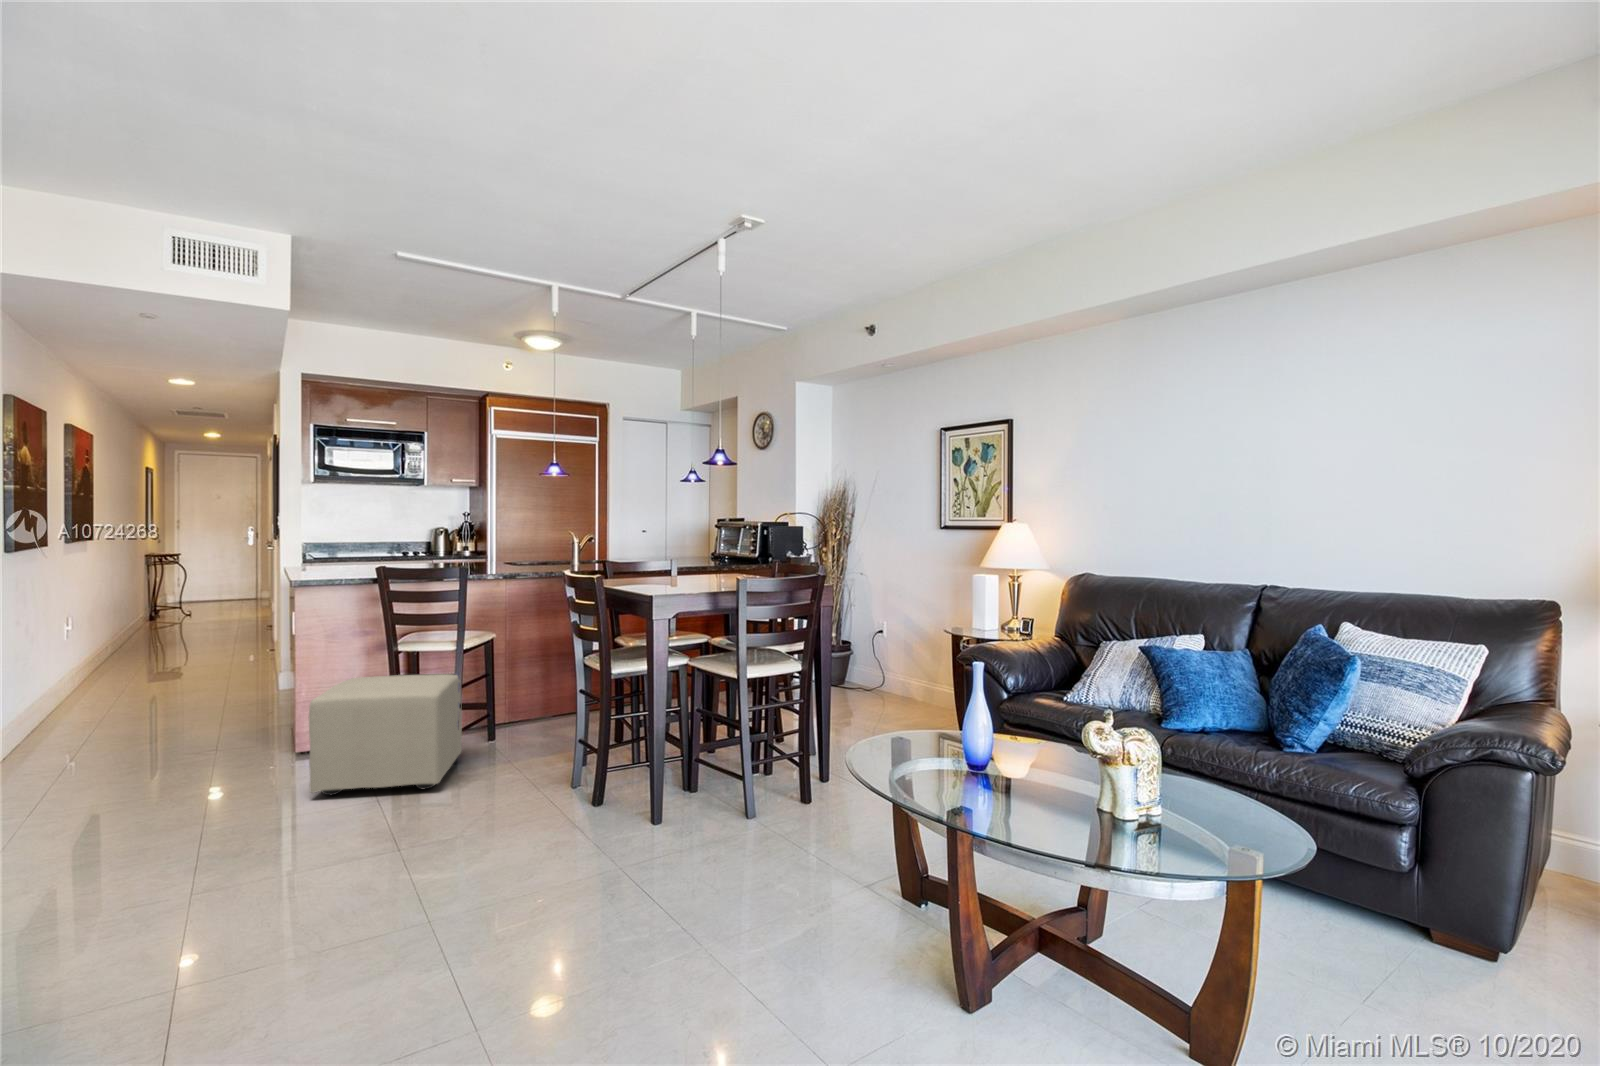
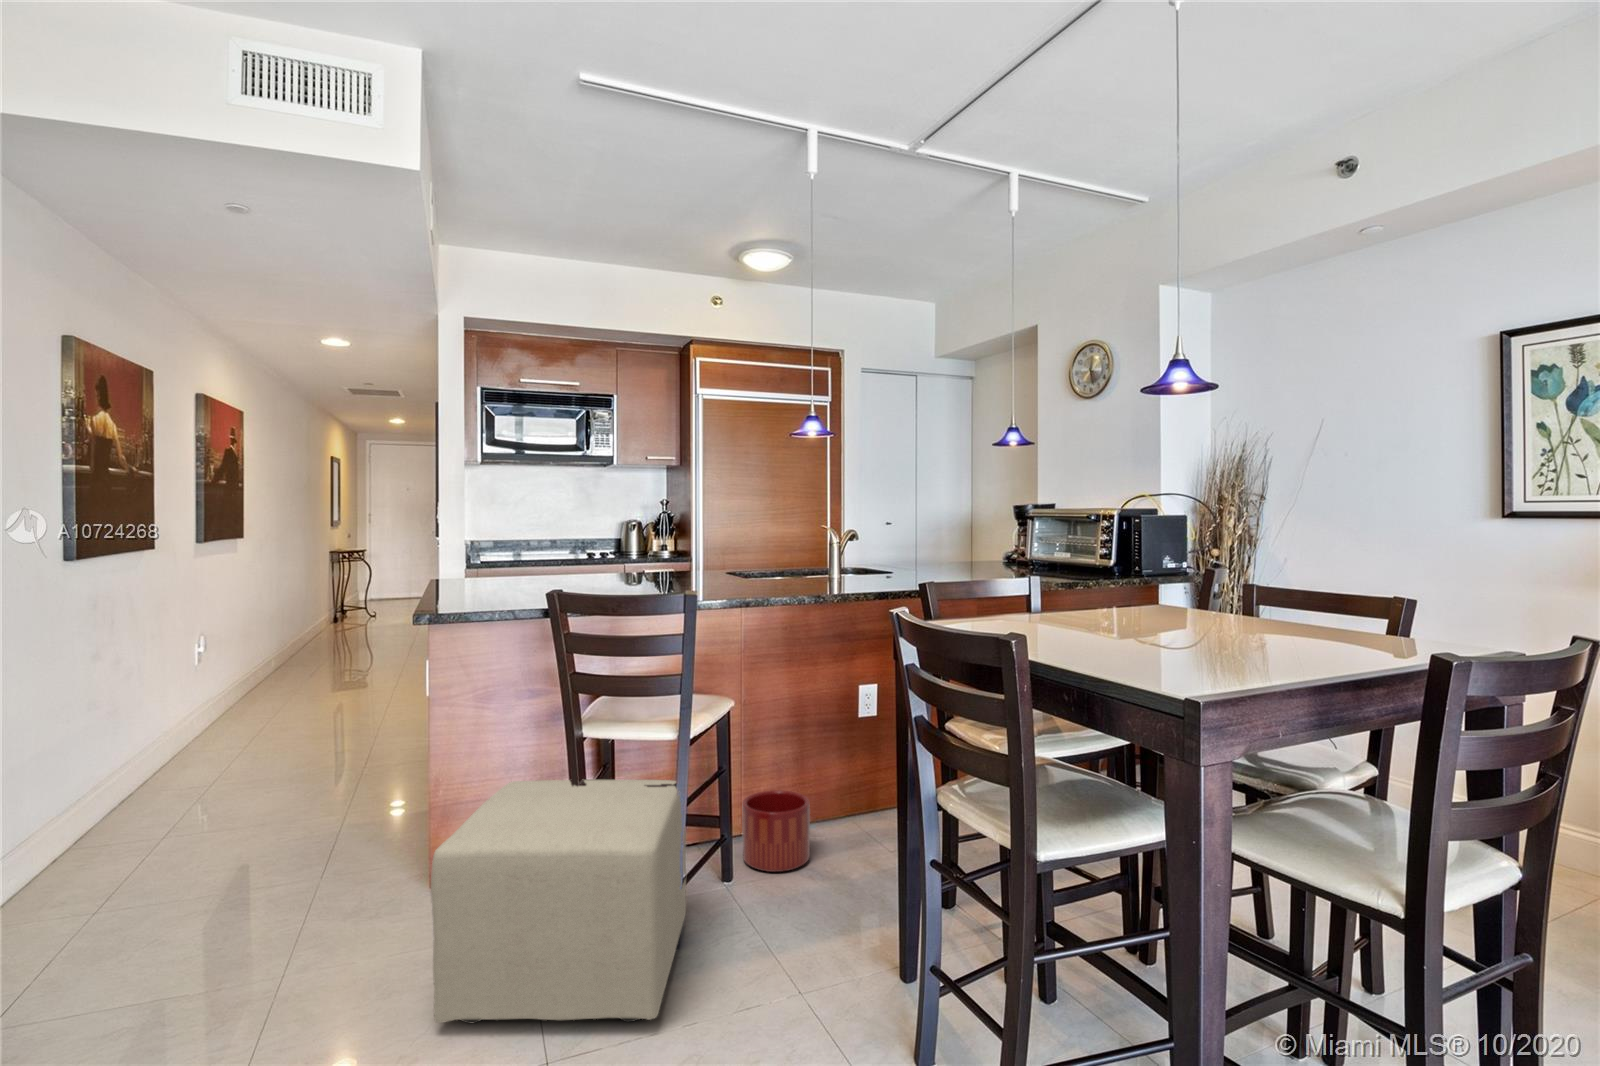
planter: none [504,693,547,738] -> present [742,790,810,872]

